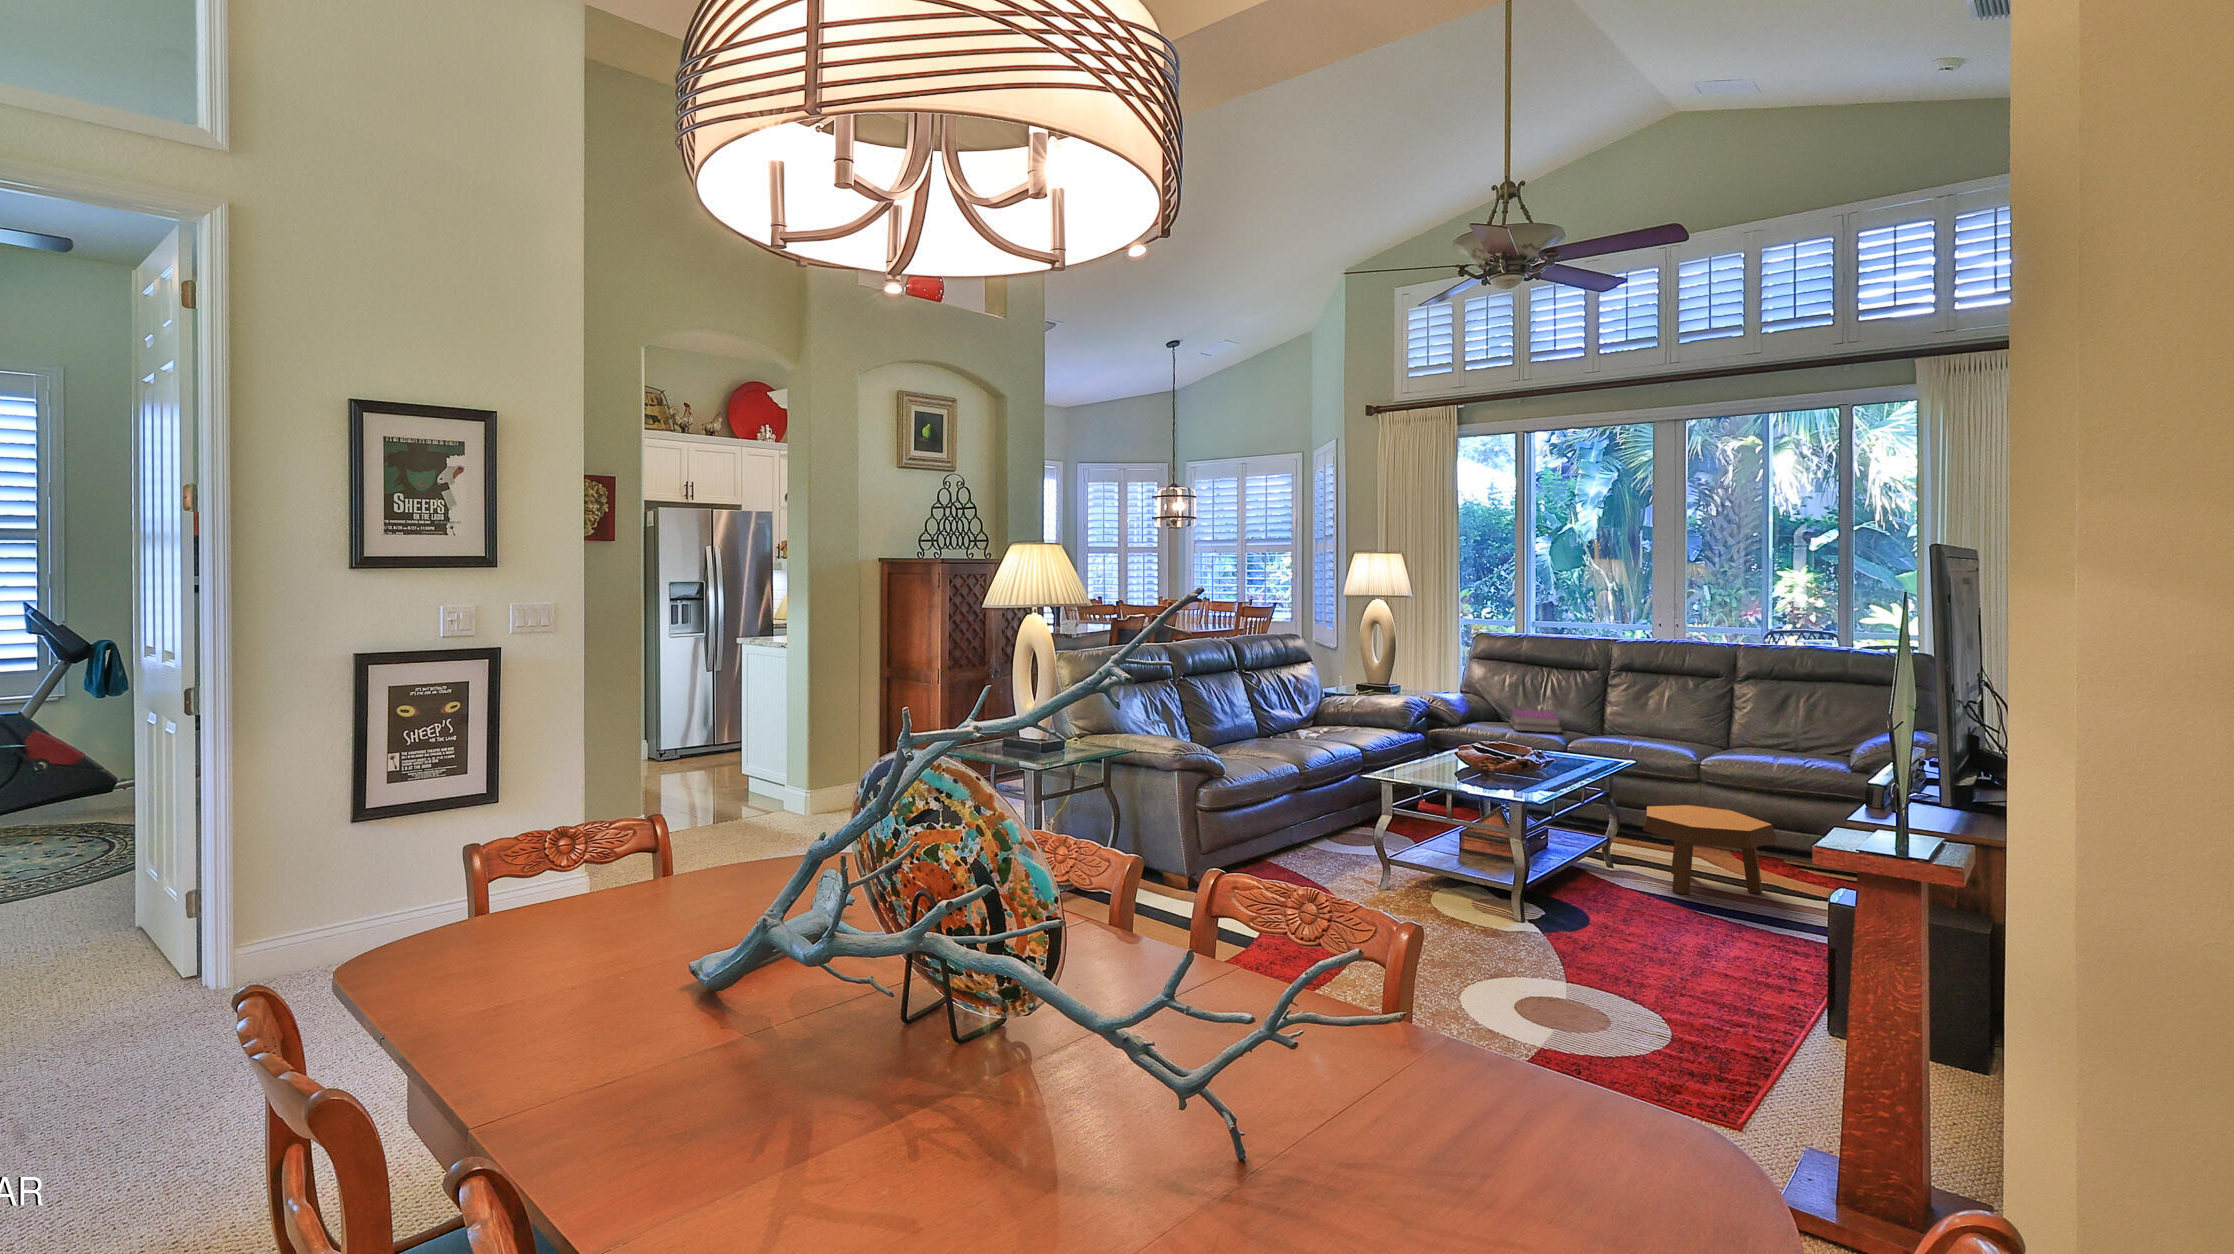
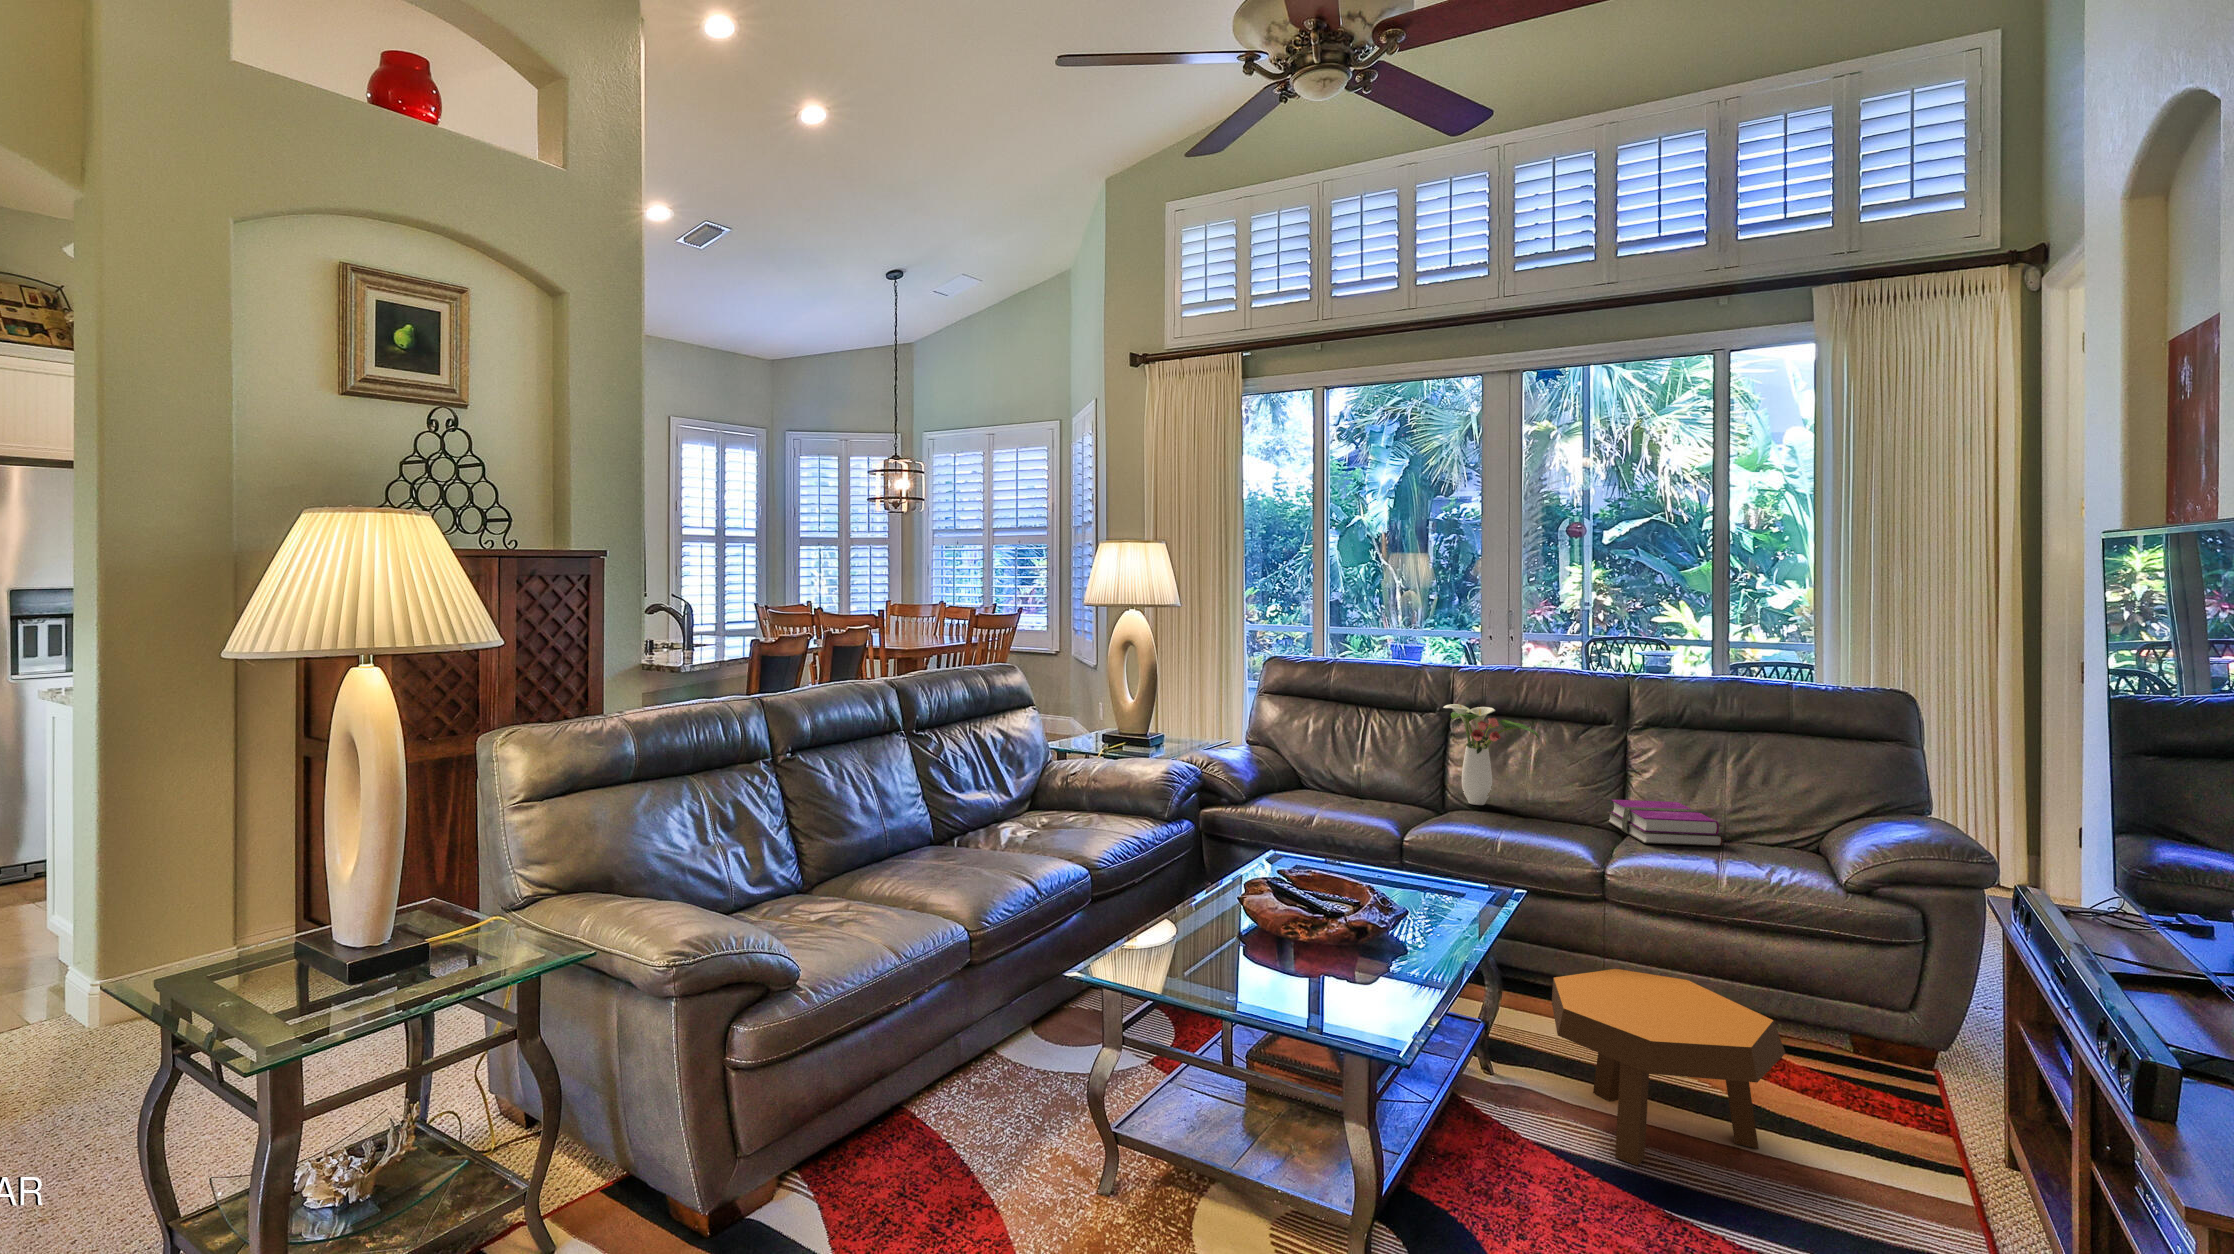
flower arrangement: none [1603,663,1670,732] -> present [1444,704,1539,805]
hardback book: present [1510,710,1562,733] -> present [1607,800,1723,846]

